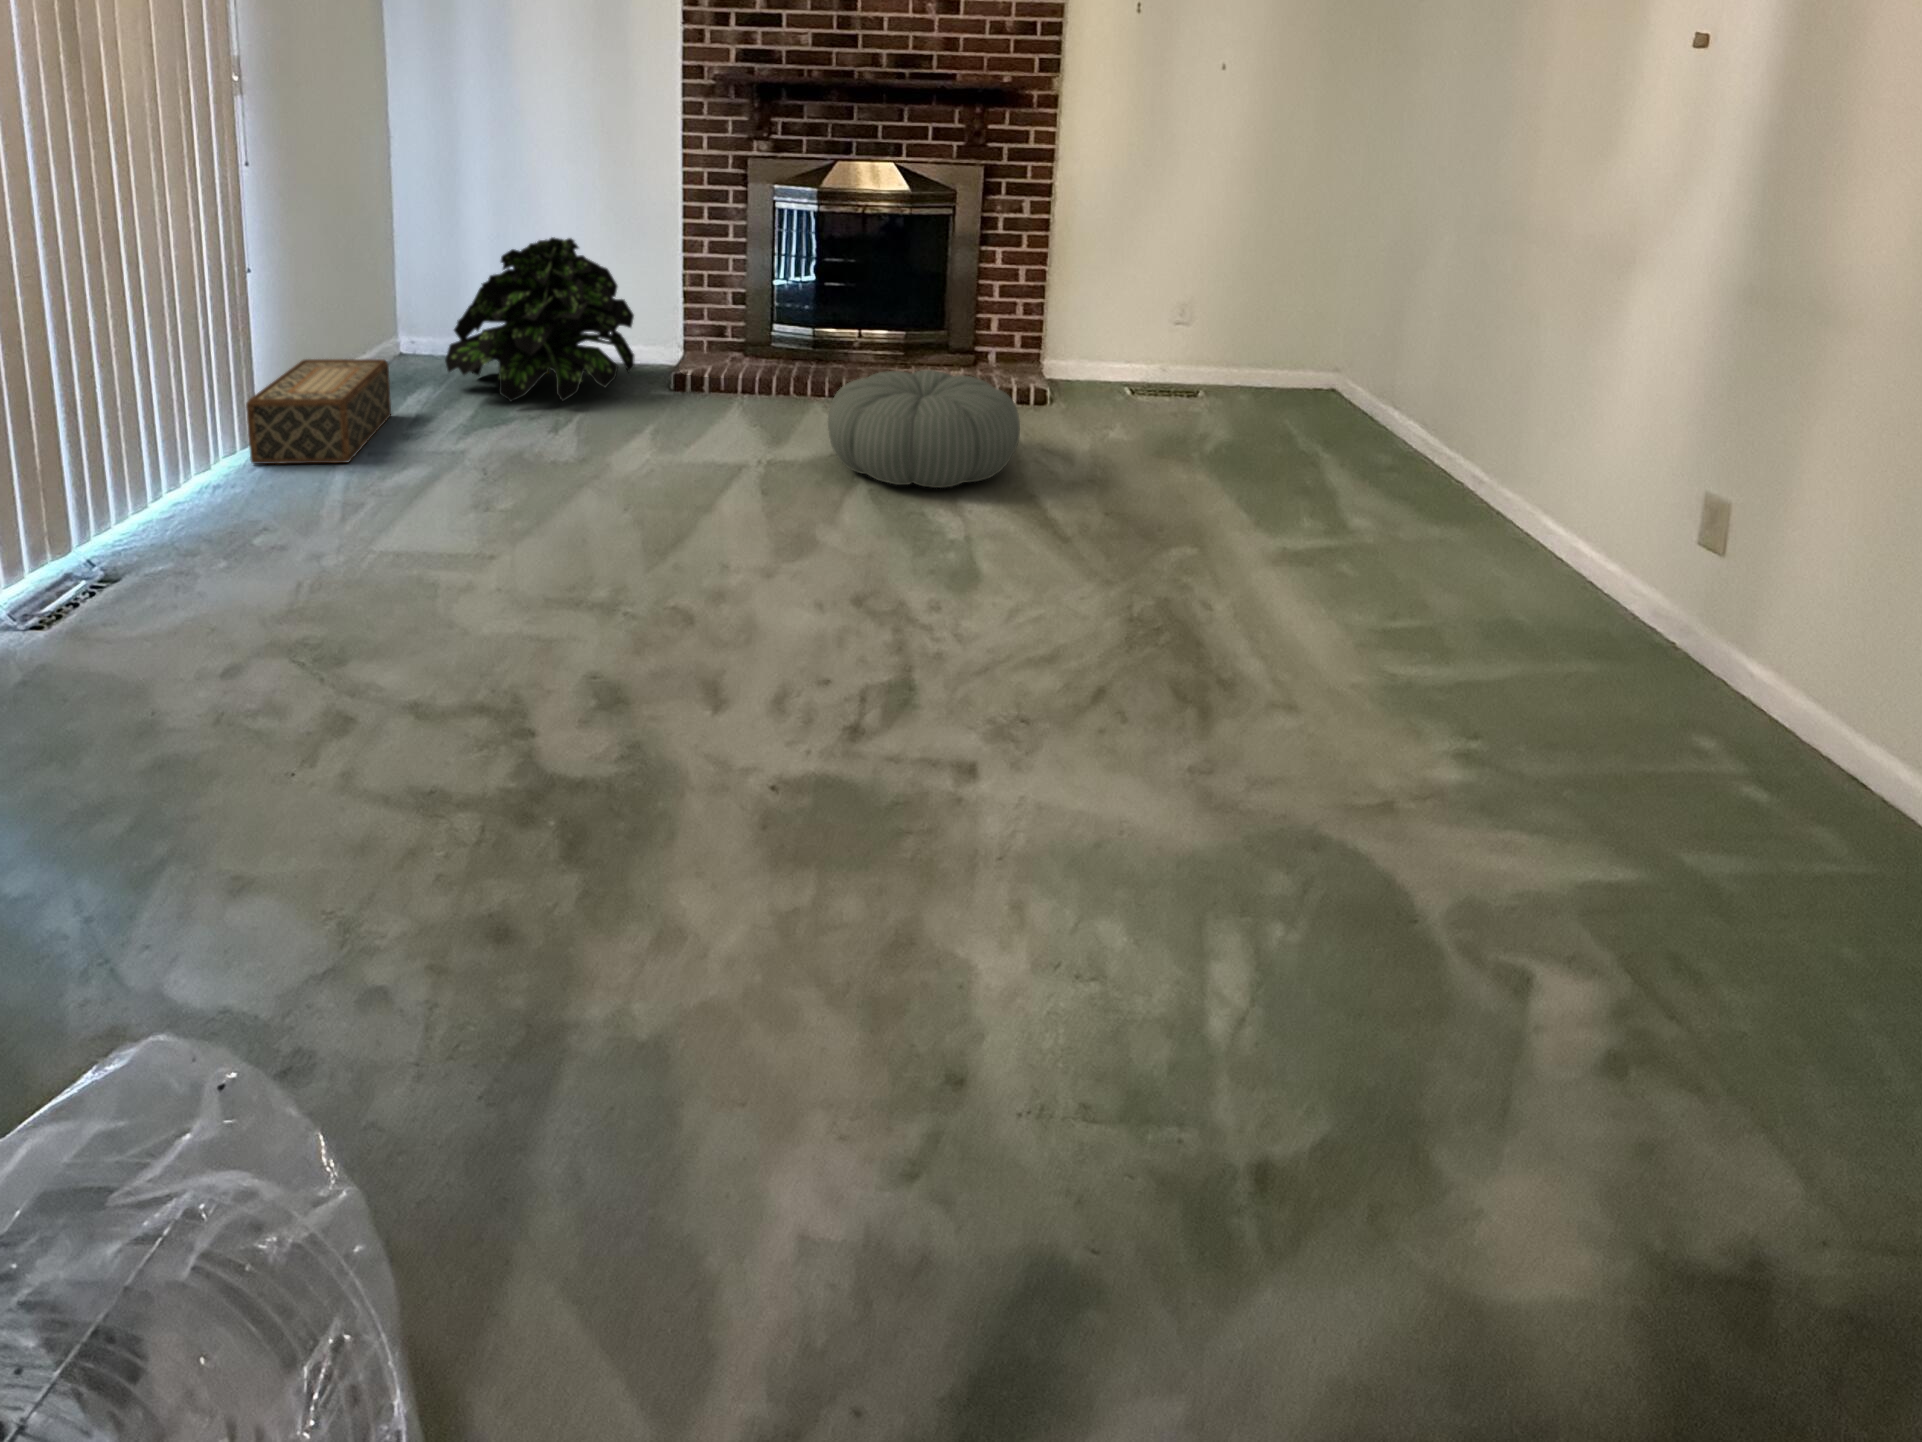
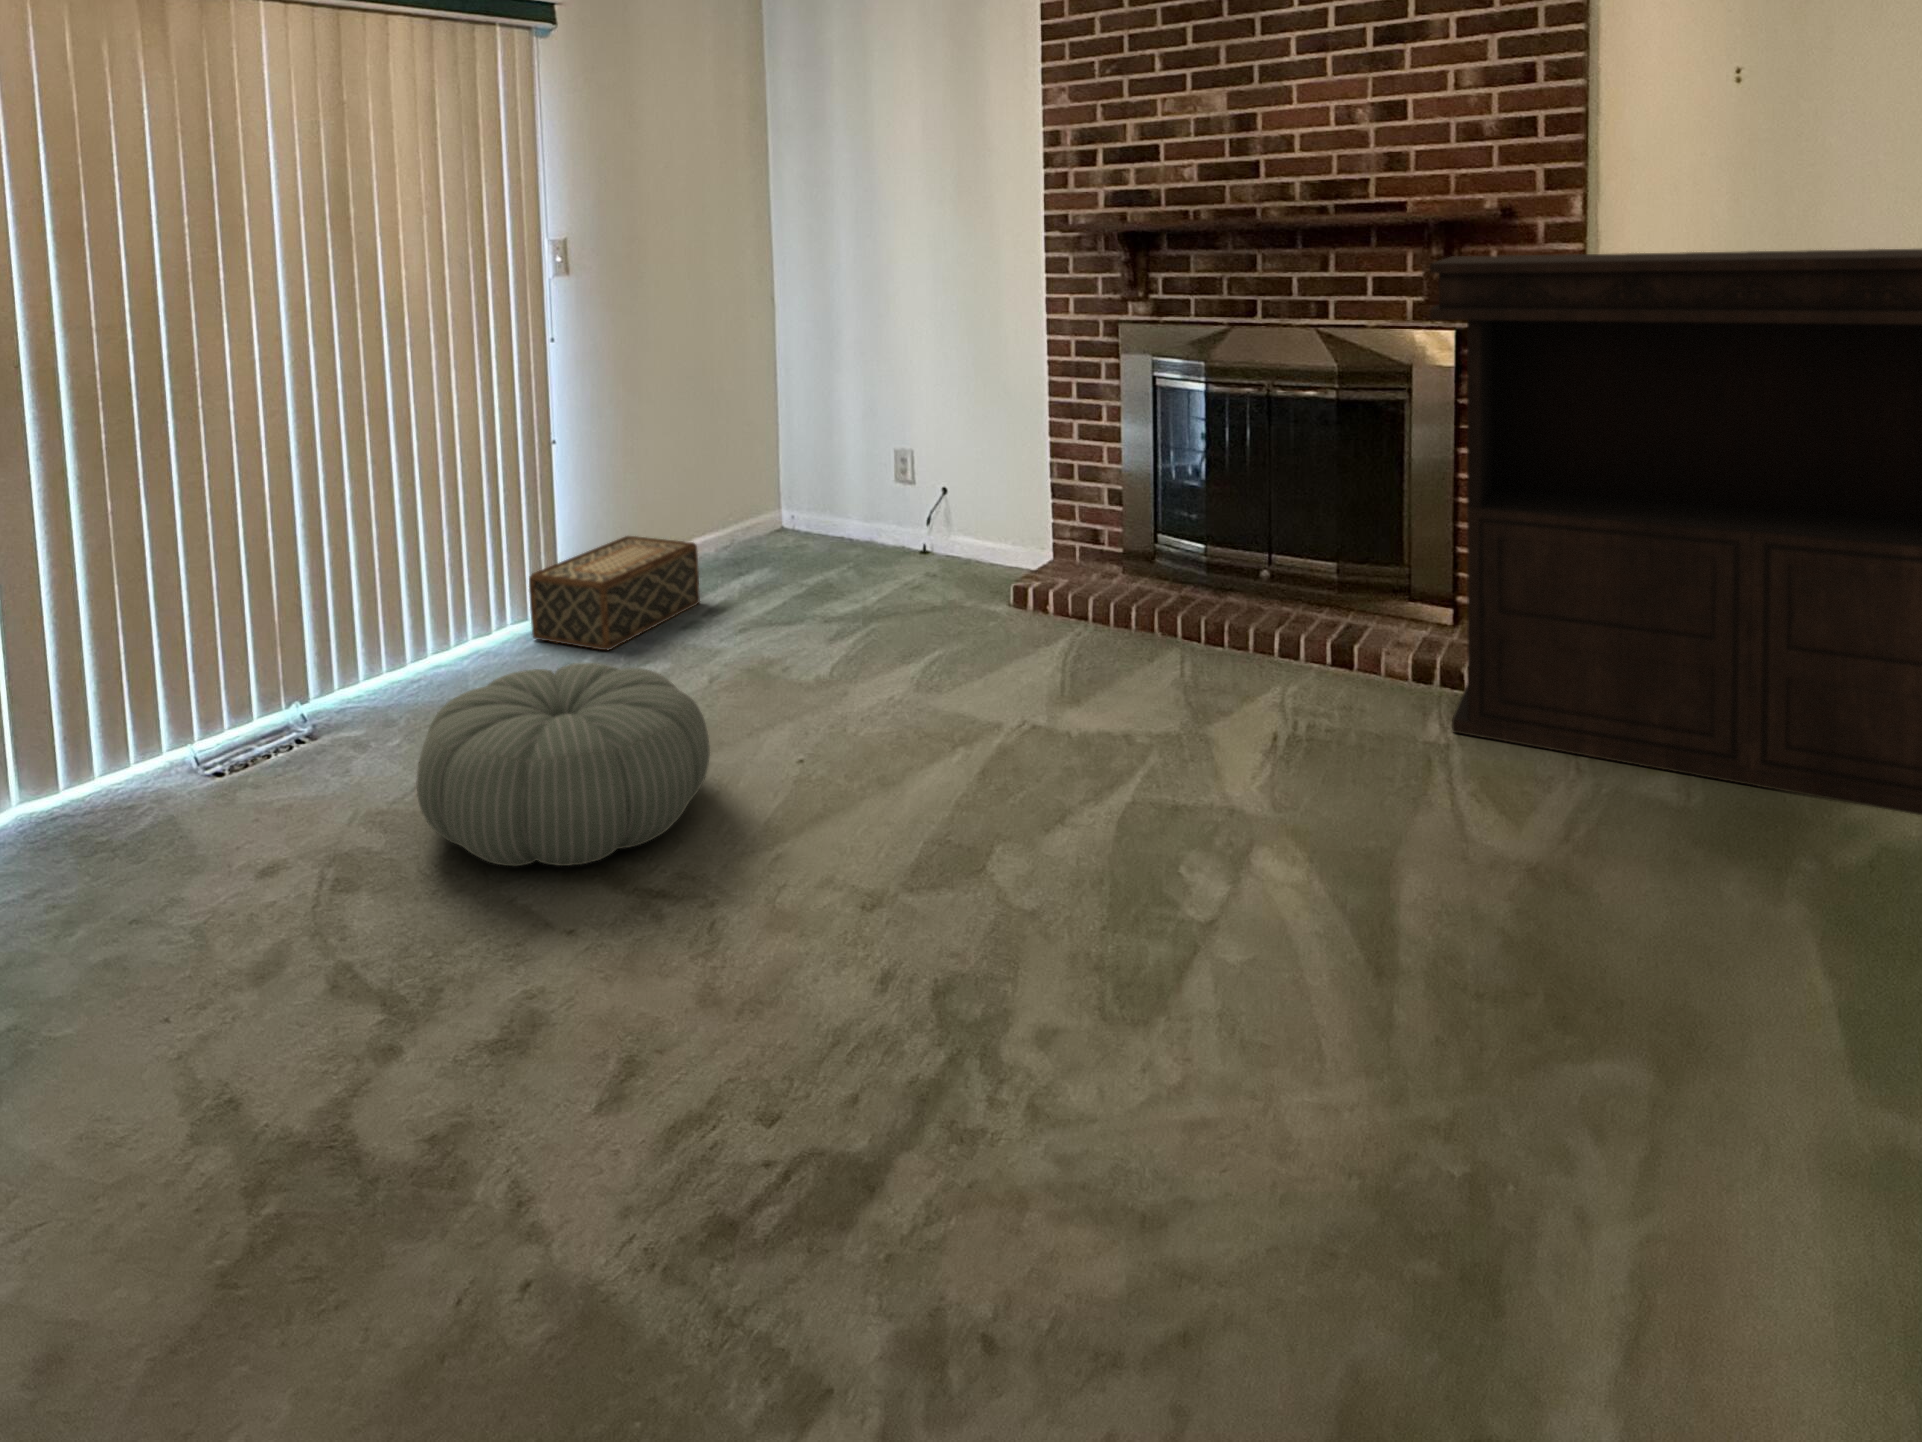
console table: none [1007,115,1358,435] -> present [1430,249,1922,815]
potted plant: present [445,237,634,401] -> none [774,417,981,609]
pouf: present [828,370,1020,488] -> present [417,663,710,866]

